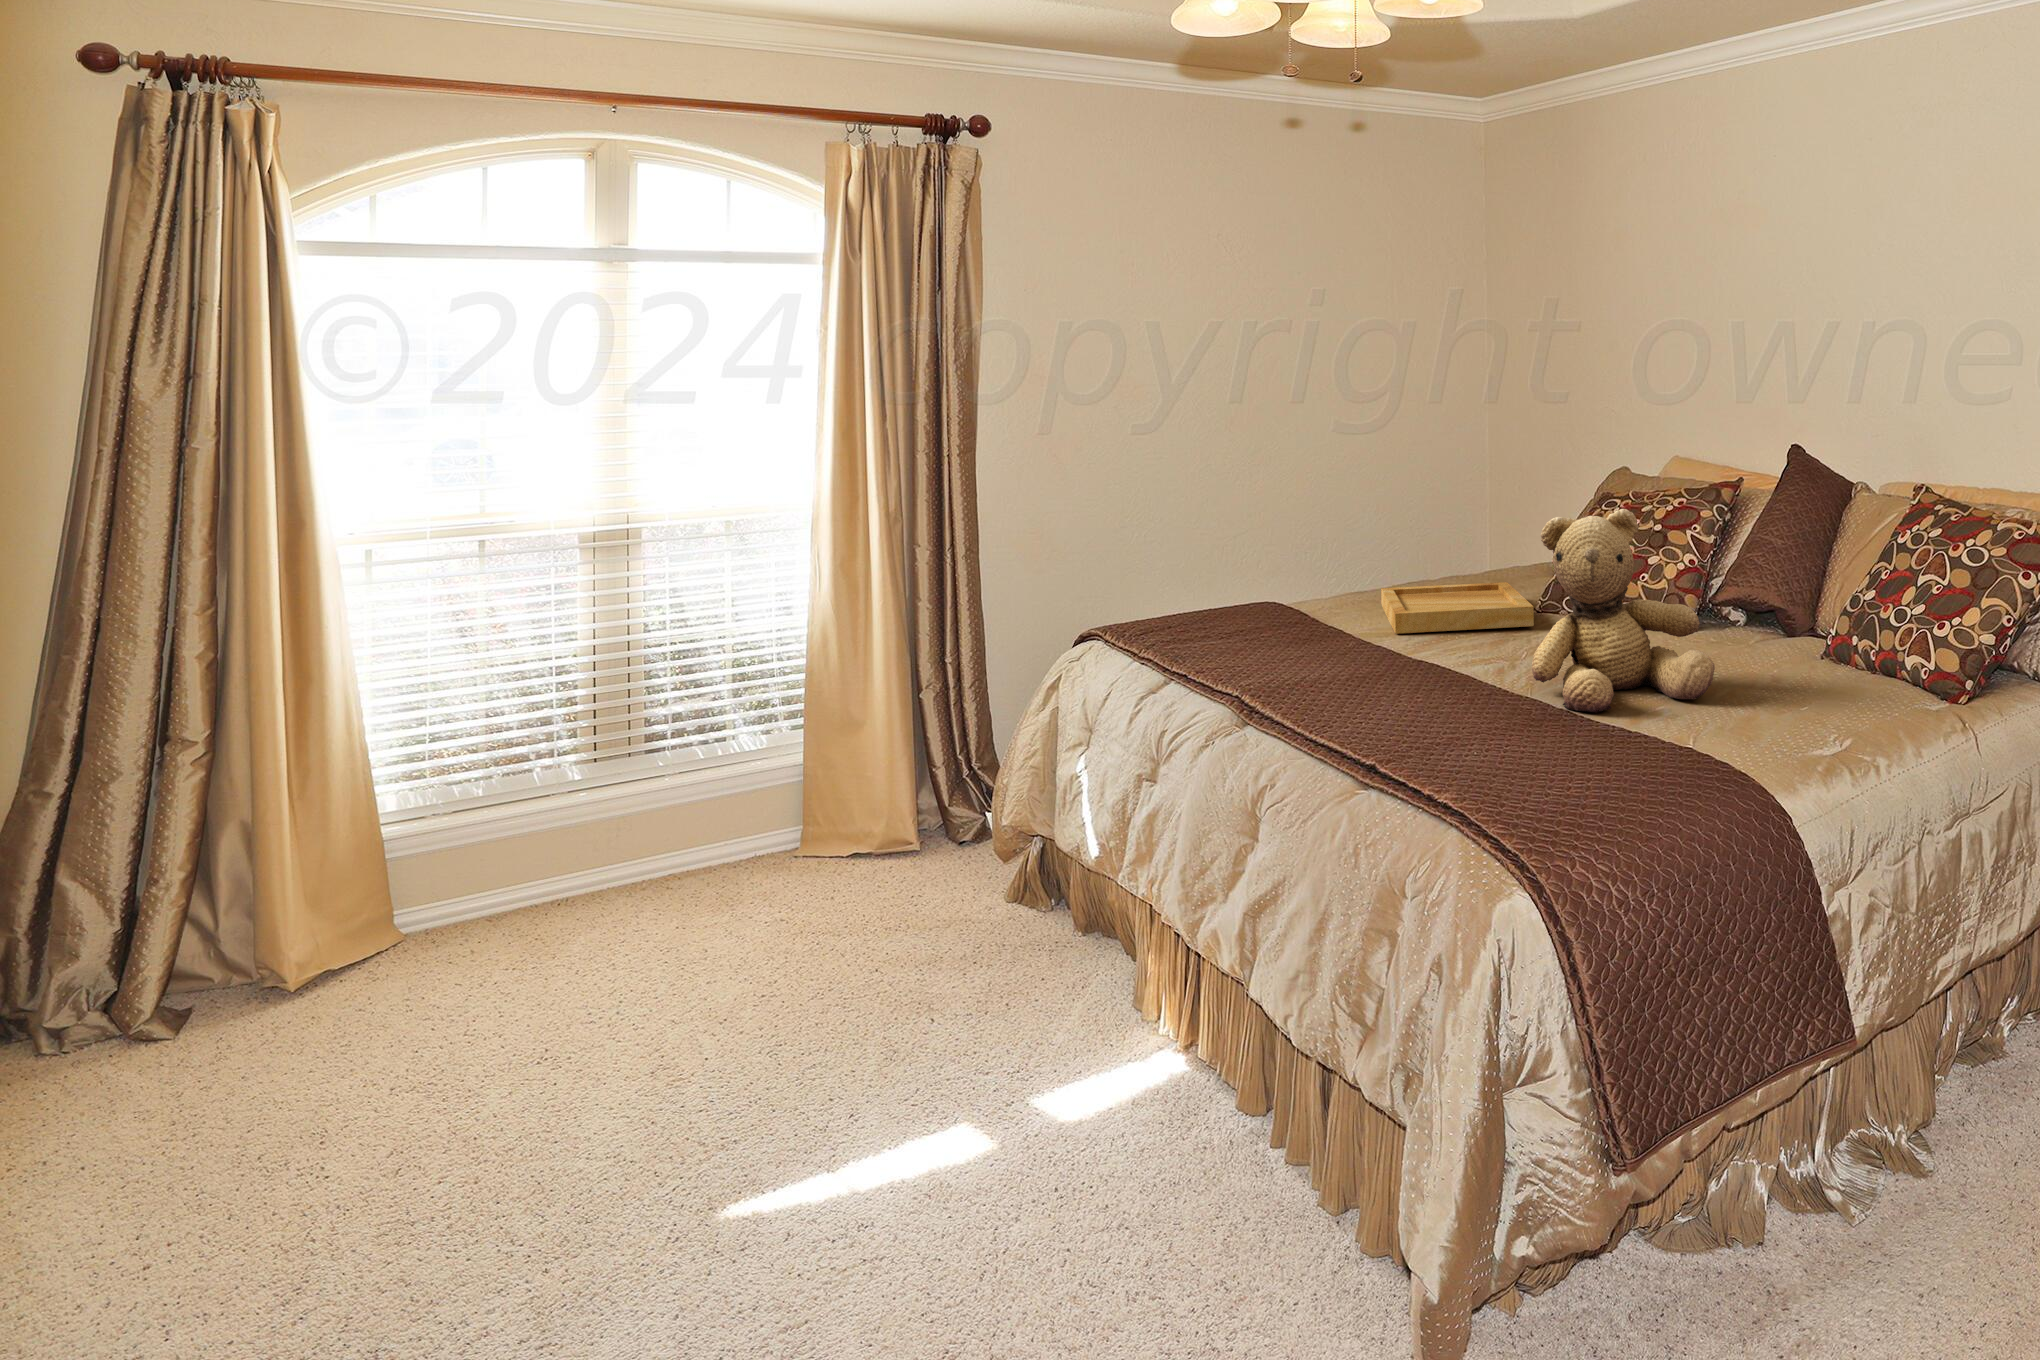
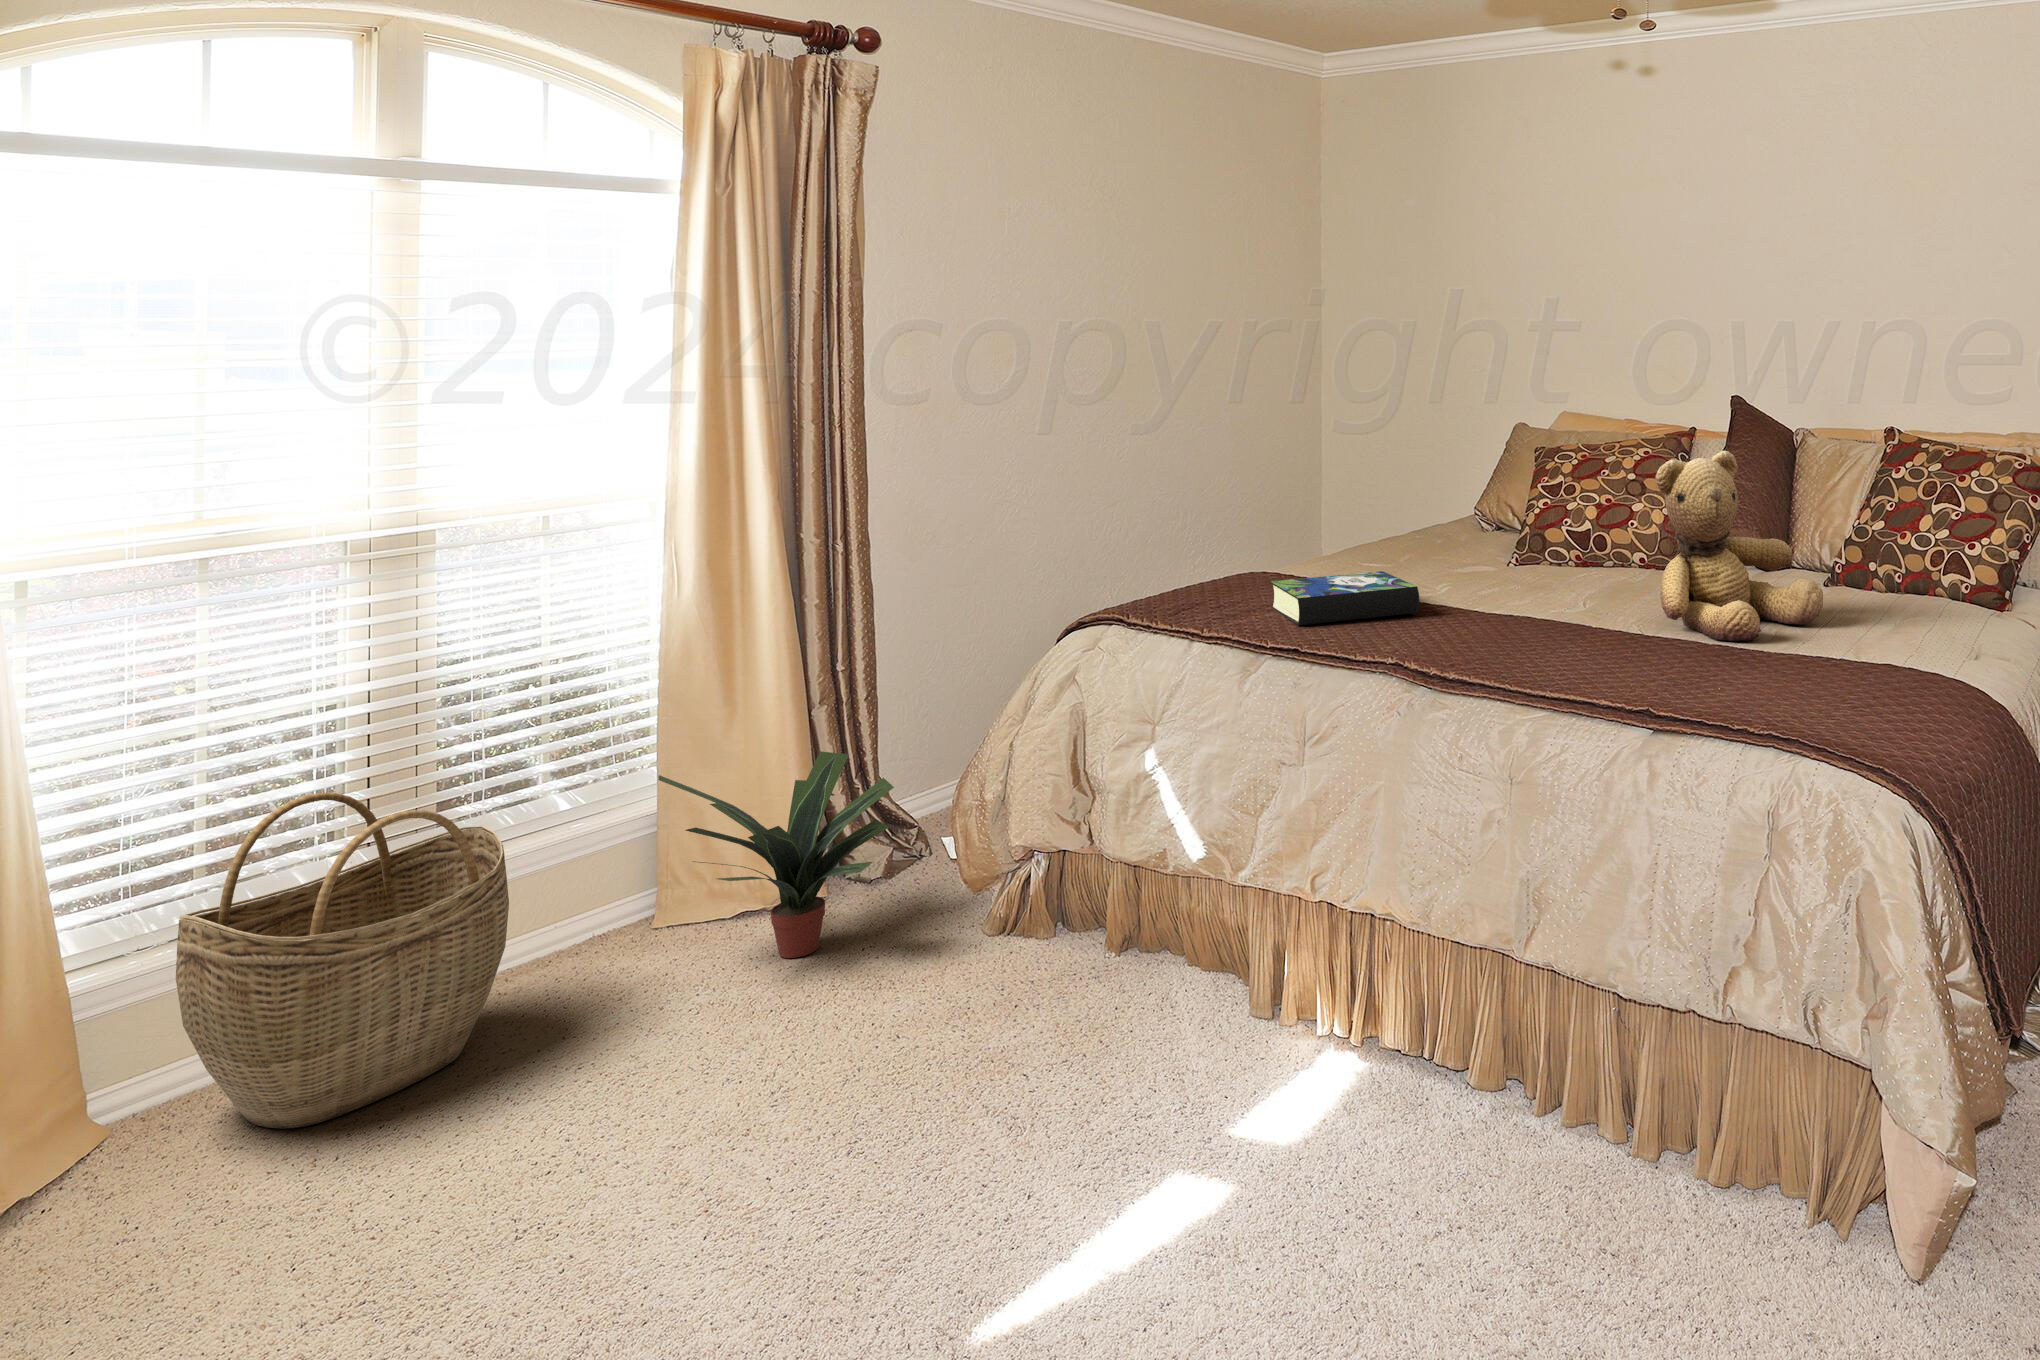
tray: present [1381,582,1534,634] -> none [1378,542,1563,594]
book: none [1210,608,1337,655] -> present [1270,571,1419,626]
woven basket: none [428,718,650,958] -> present [176,793,509,1129]
potted plant: none [763,724,954,891] -> present [658,751,894,958]

